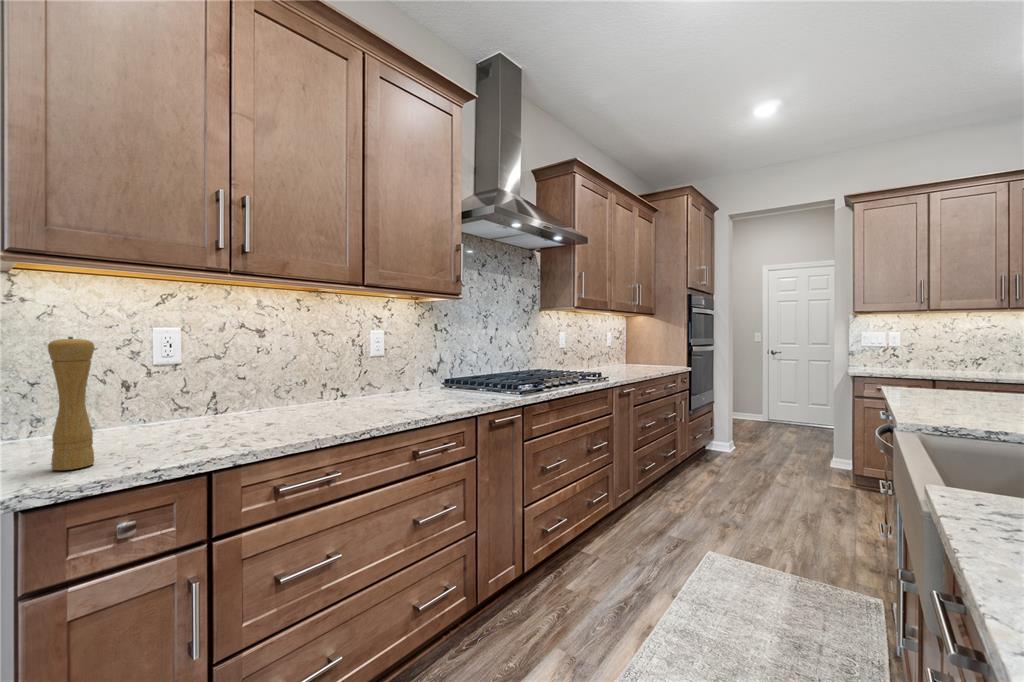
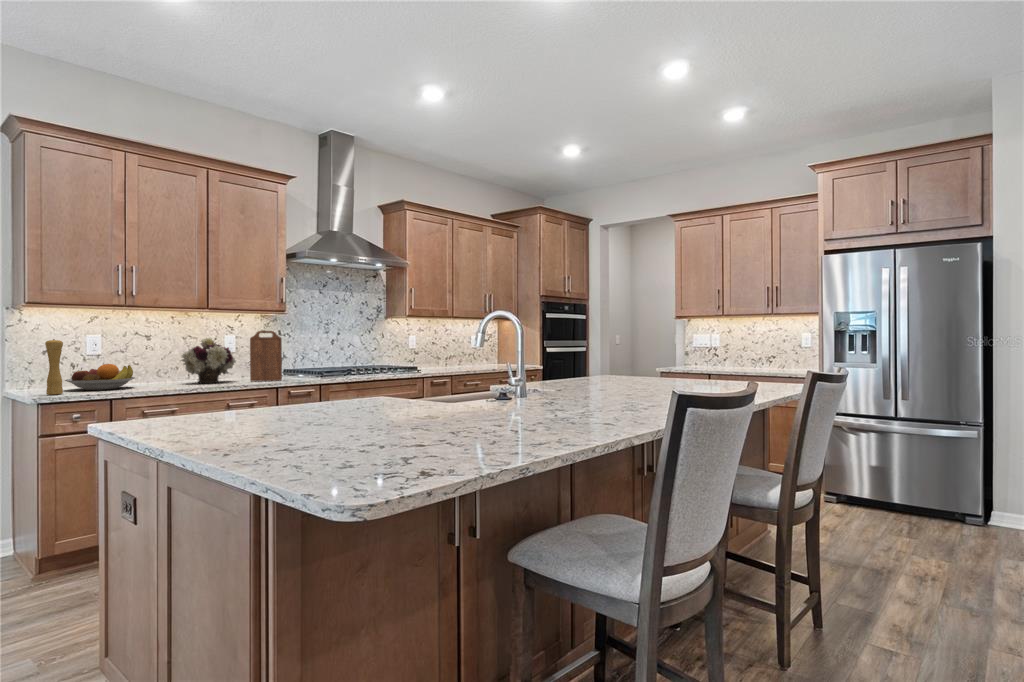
cutting board: none [426,323,472,405] -> present [250,331,282,381]
flower arrangement: none [318,333,403,411] -> present [181,337,236,383]
fruit bowl: none [105,385,249,440] -> present [65,364,135,390]

